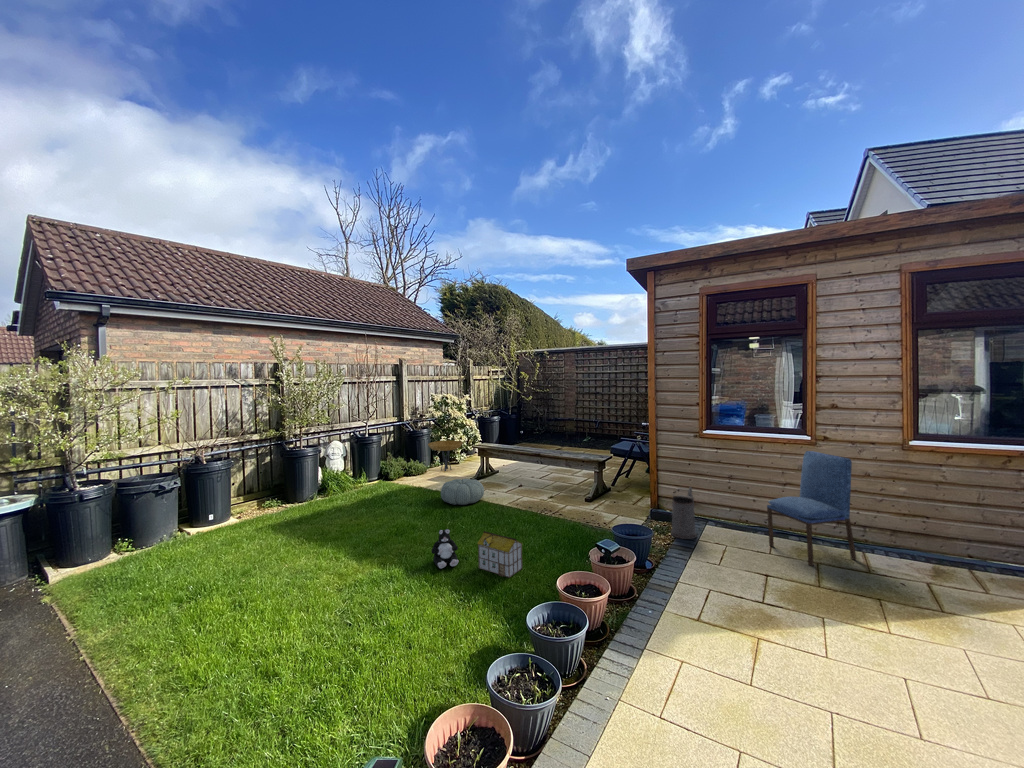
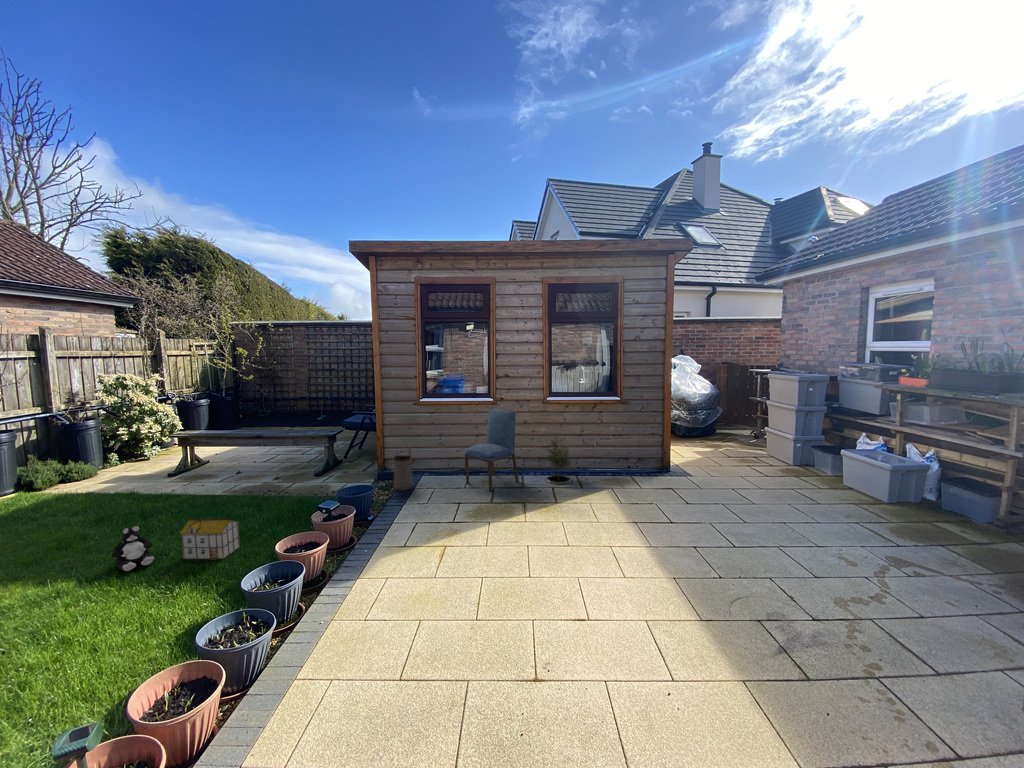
side table: present [428,440,463,471] -> none [98,430,156,468]
pouf: present [441,479,484,505] -> none [123,471,190,503]
potted tree: none [905,500,967,581] -> present [546,437,571,484]

